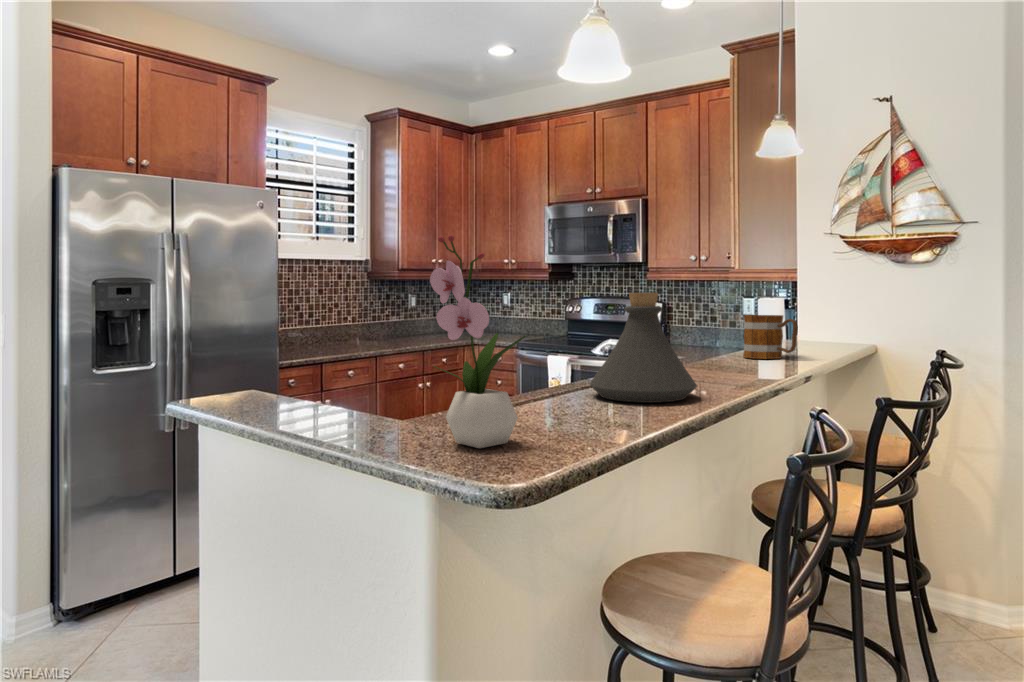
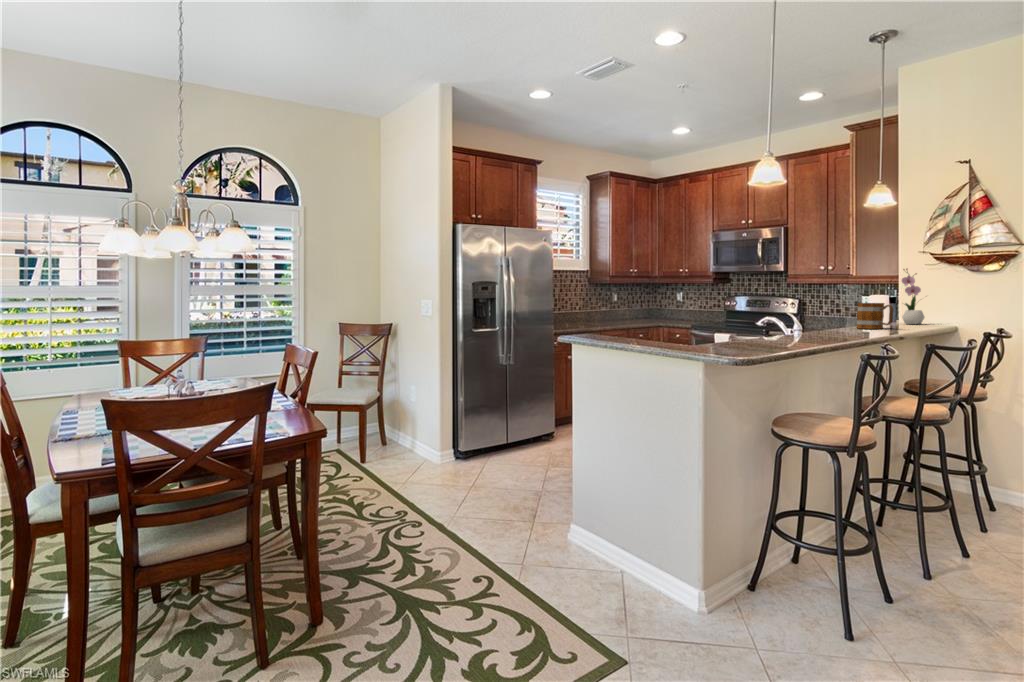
flower arrangement: present [430,235,526,448] -> present [902,269,924,324]
bottle: present [590,293,697,403] -> none [766,287,827,341]

